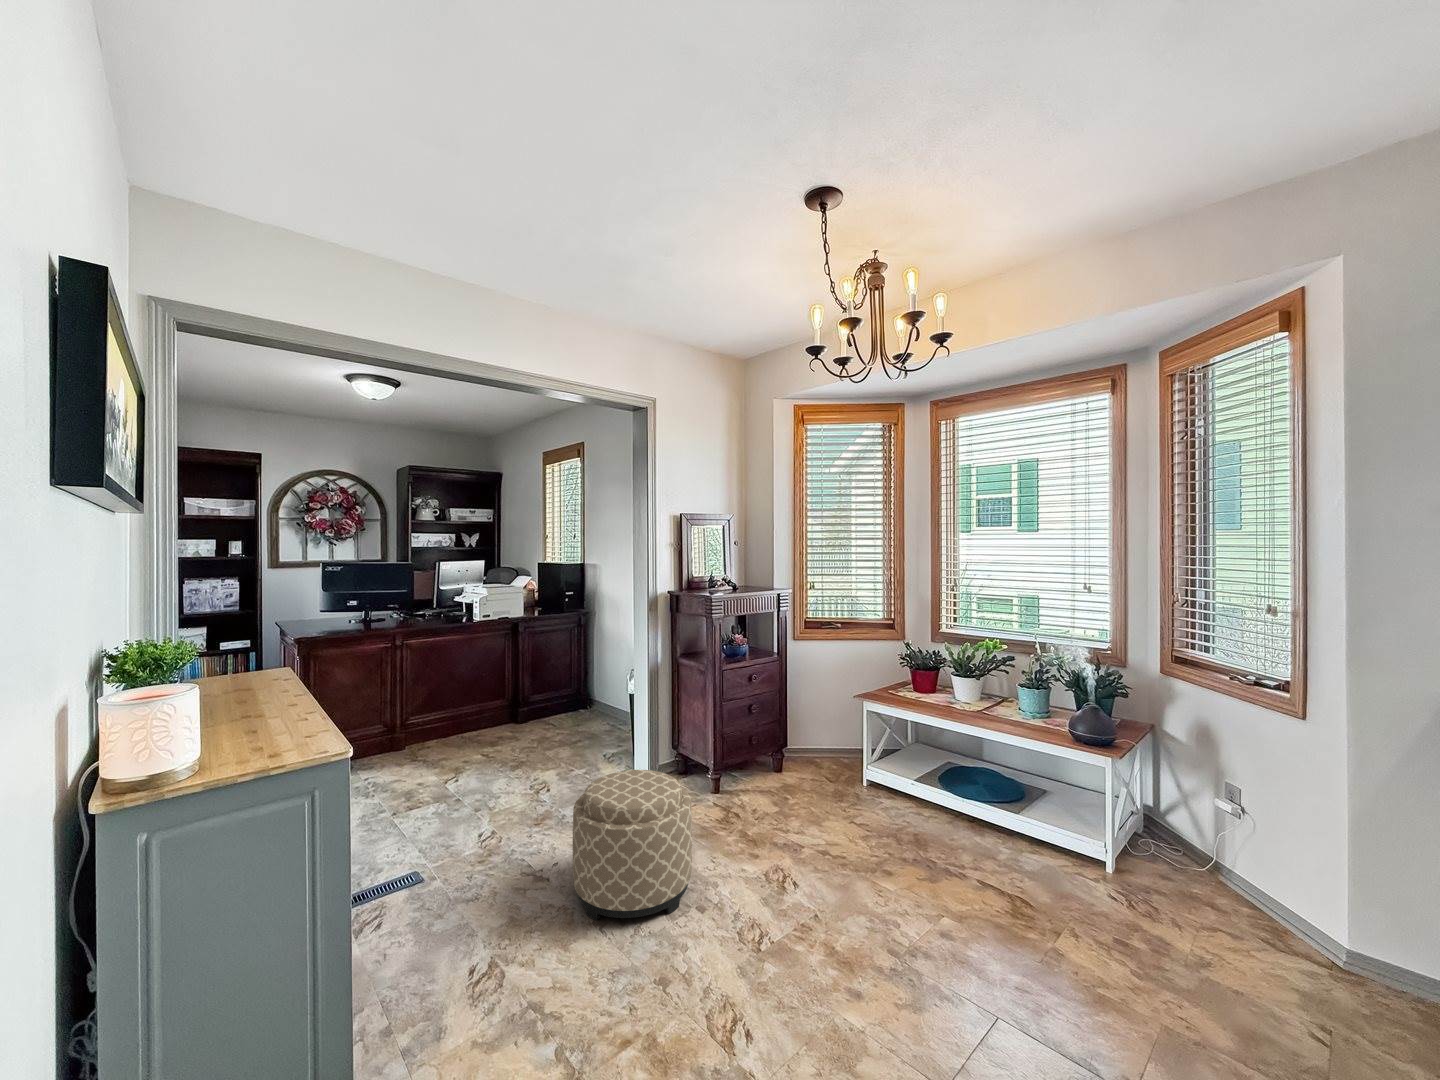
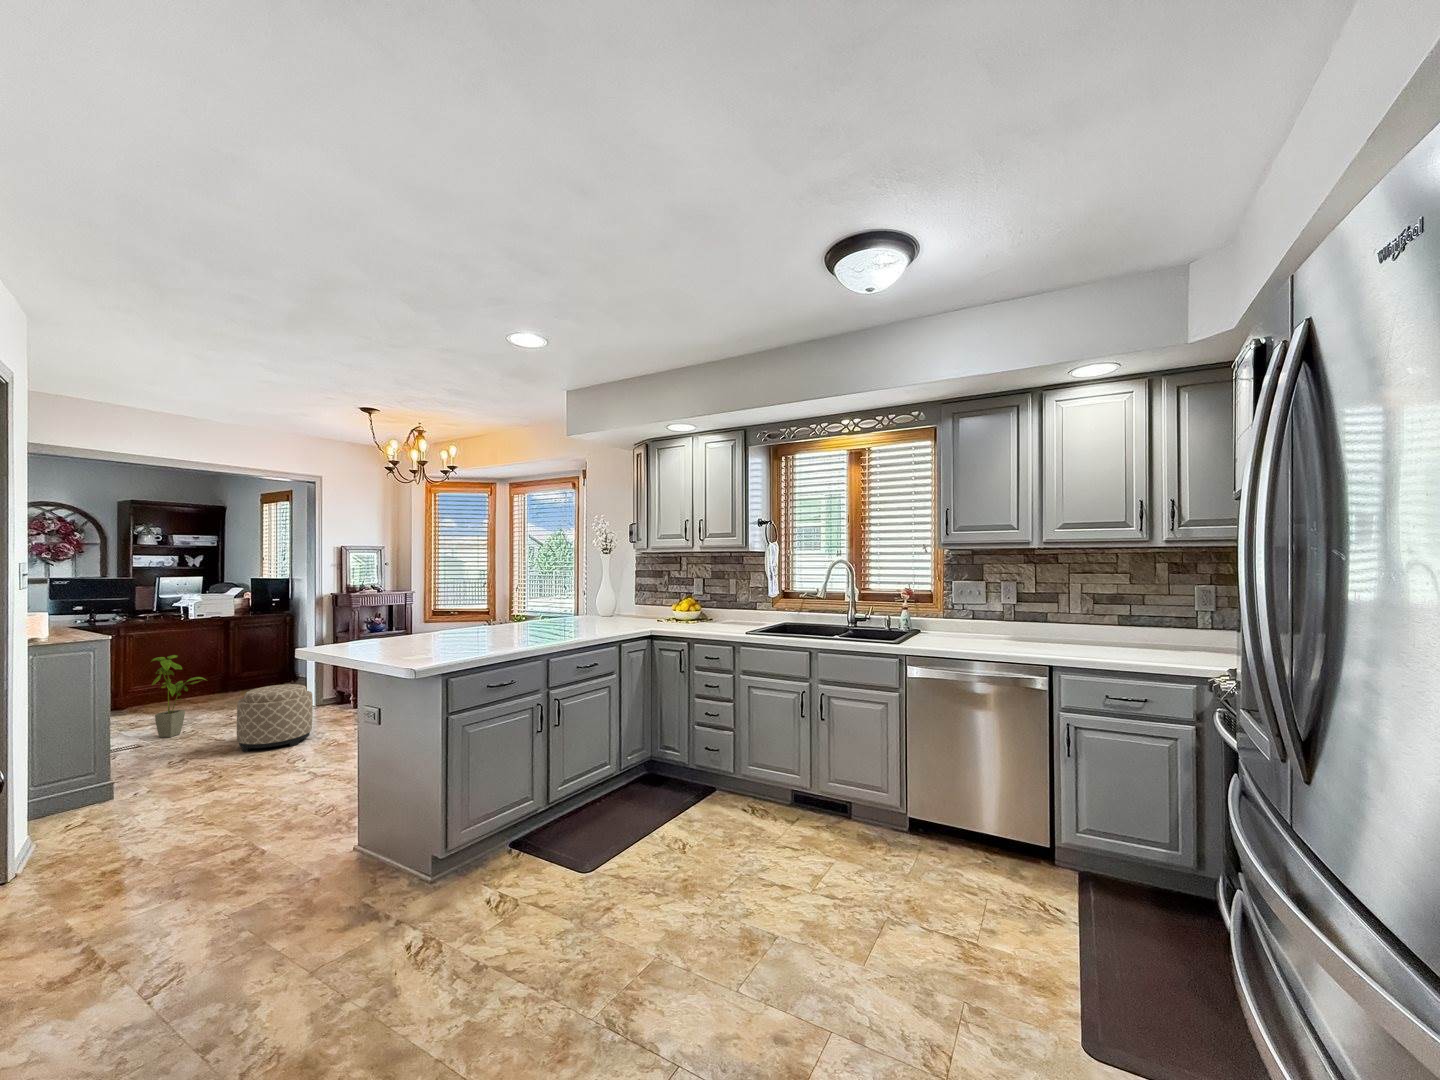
house plant: none [434,696,513,835] -> present [151,655,206,737]

